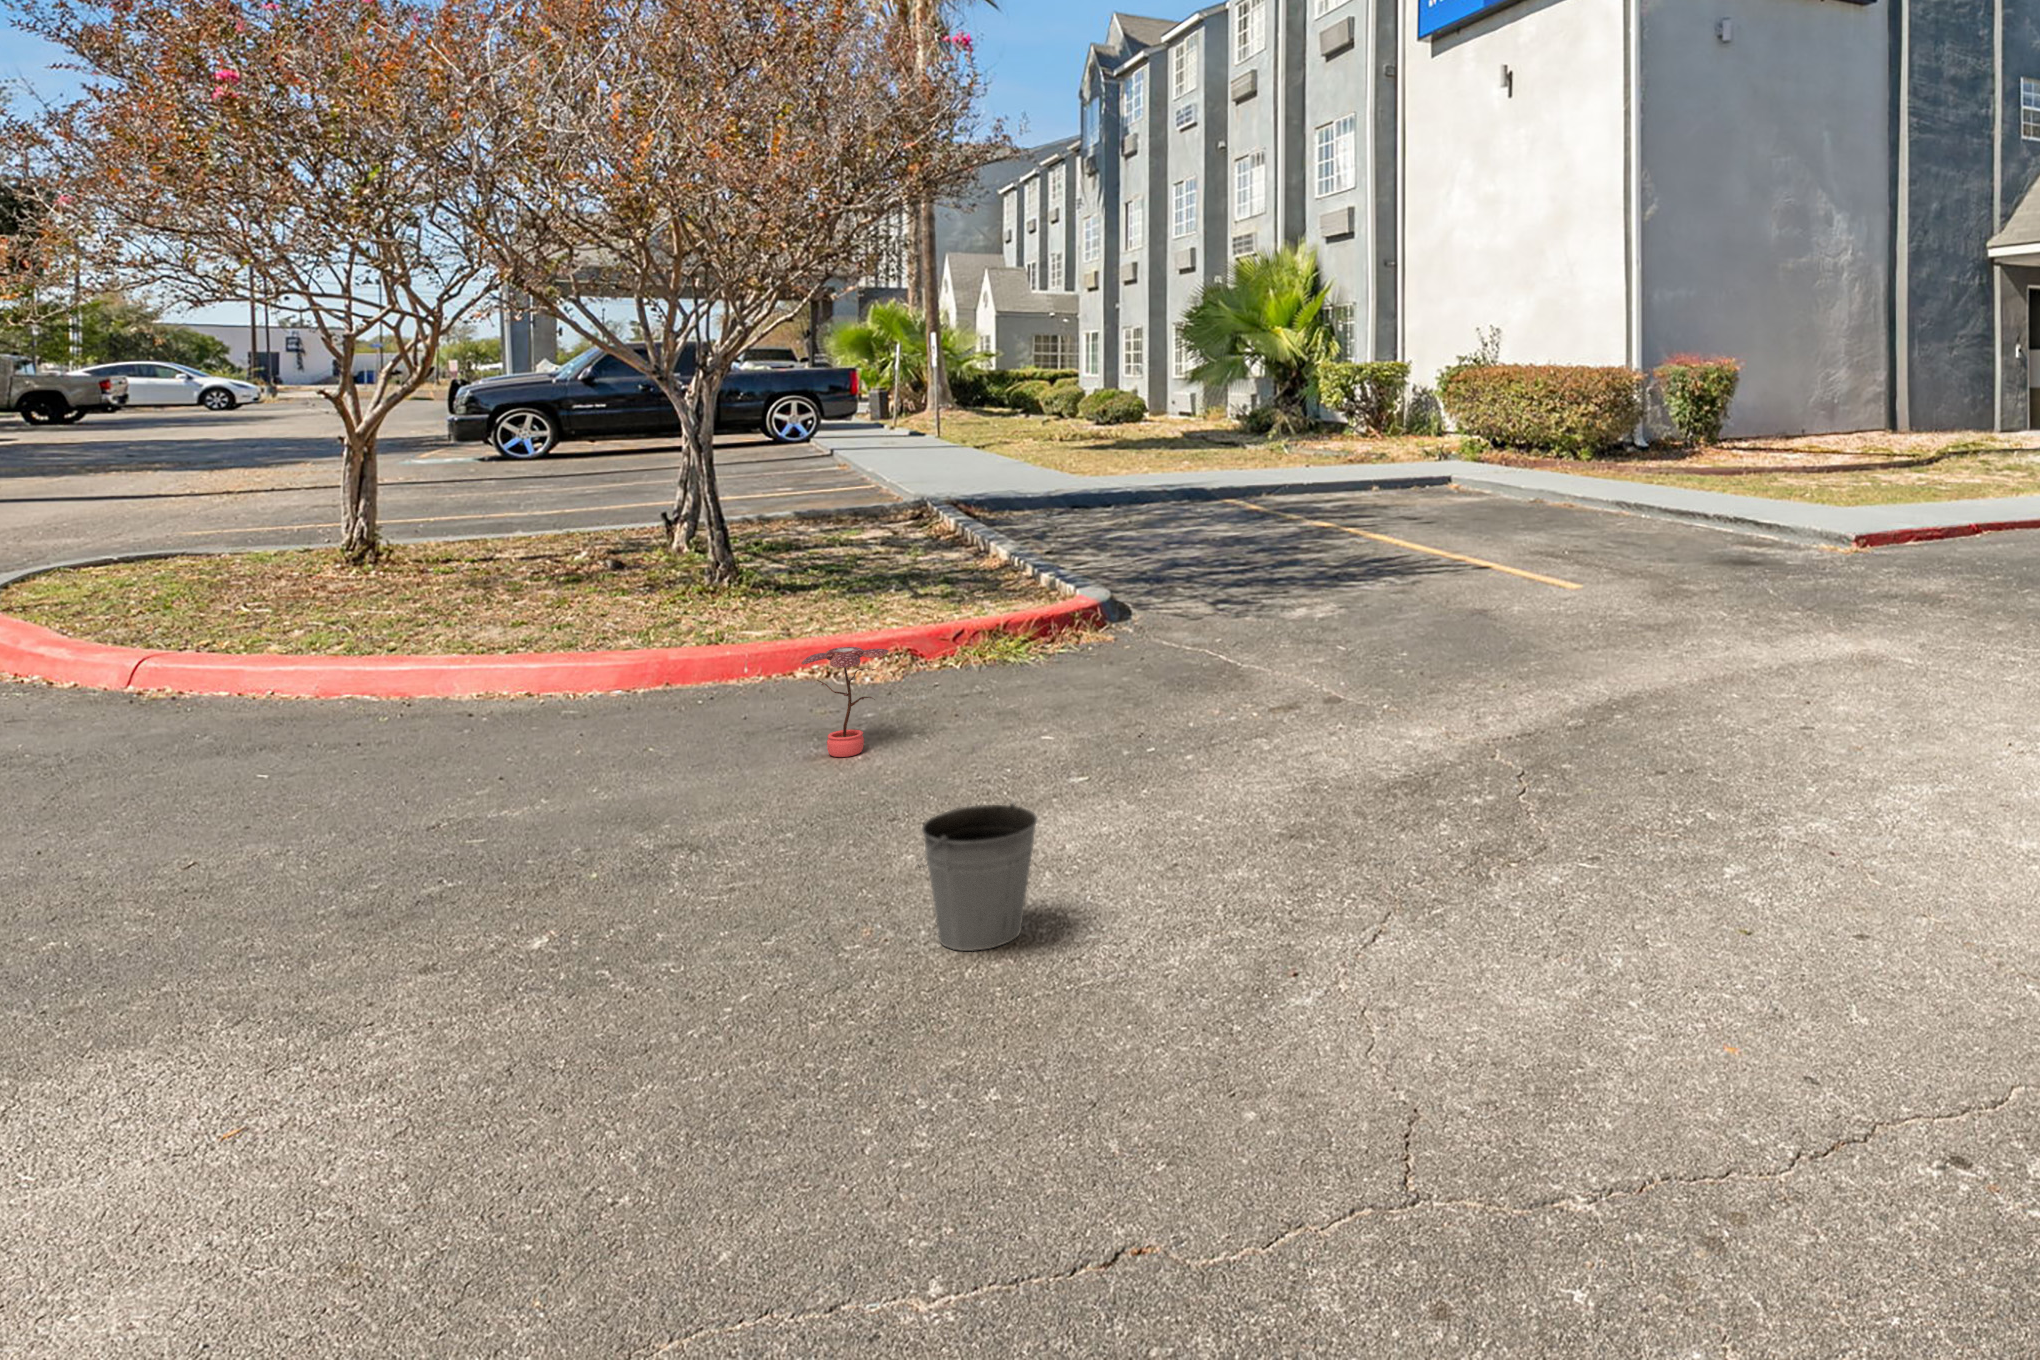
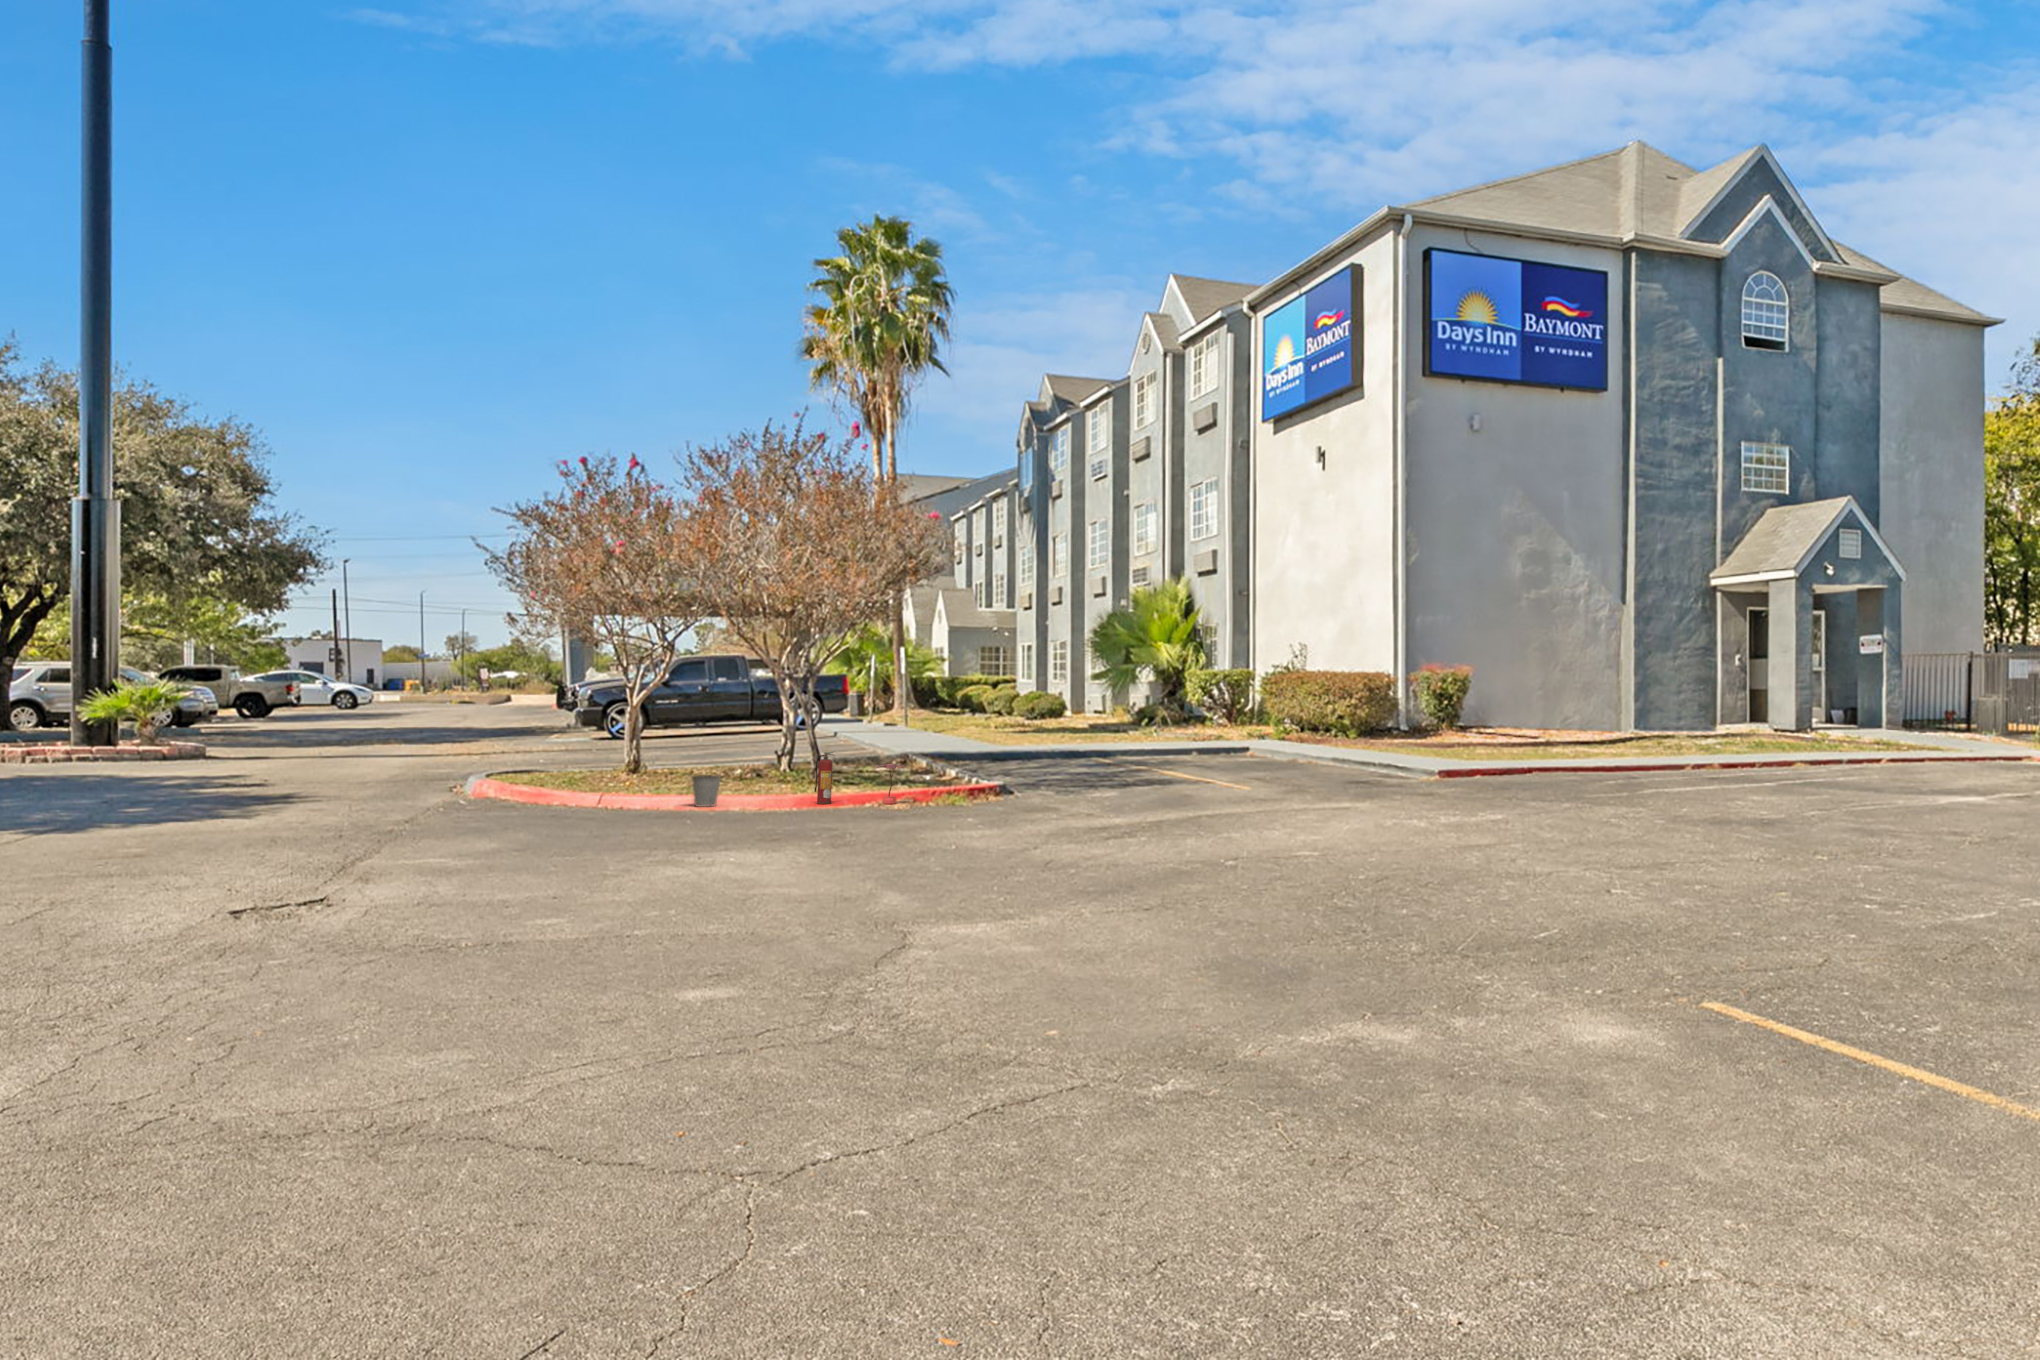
fire extinguisher: none [629,618,688,766] -> present [814,751,835,804]
bucket: present [918,801,1038,951] -> present [692,774,721,807]

